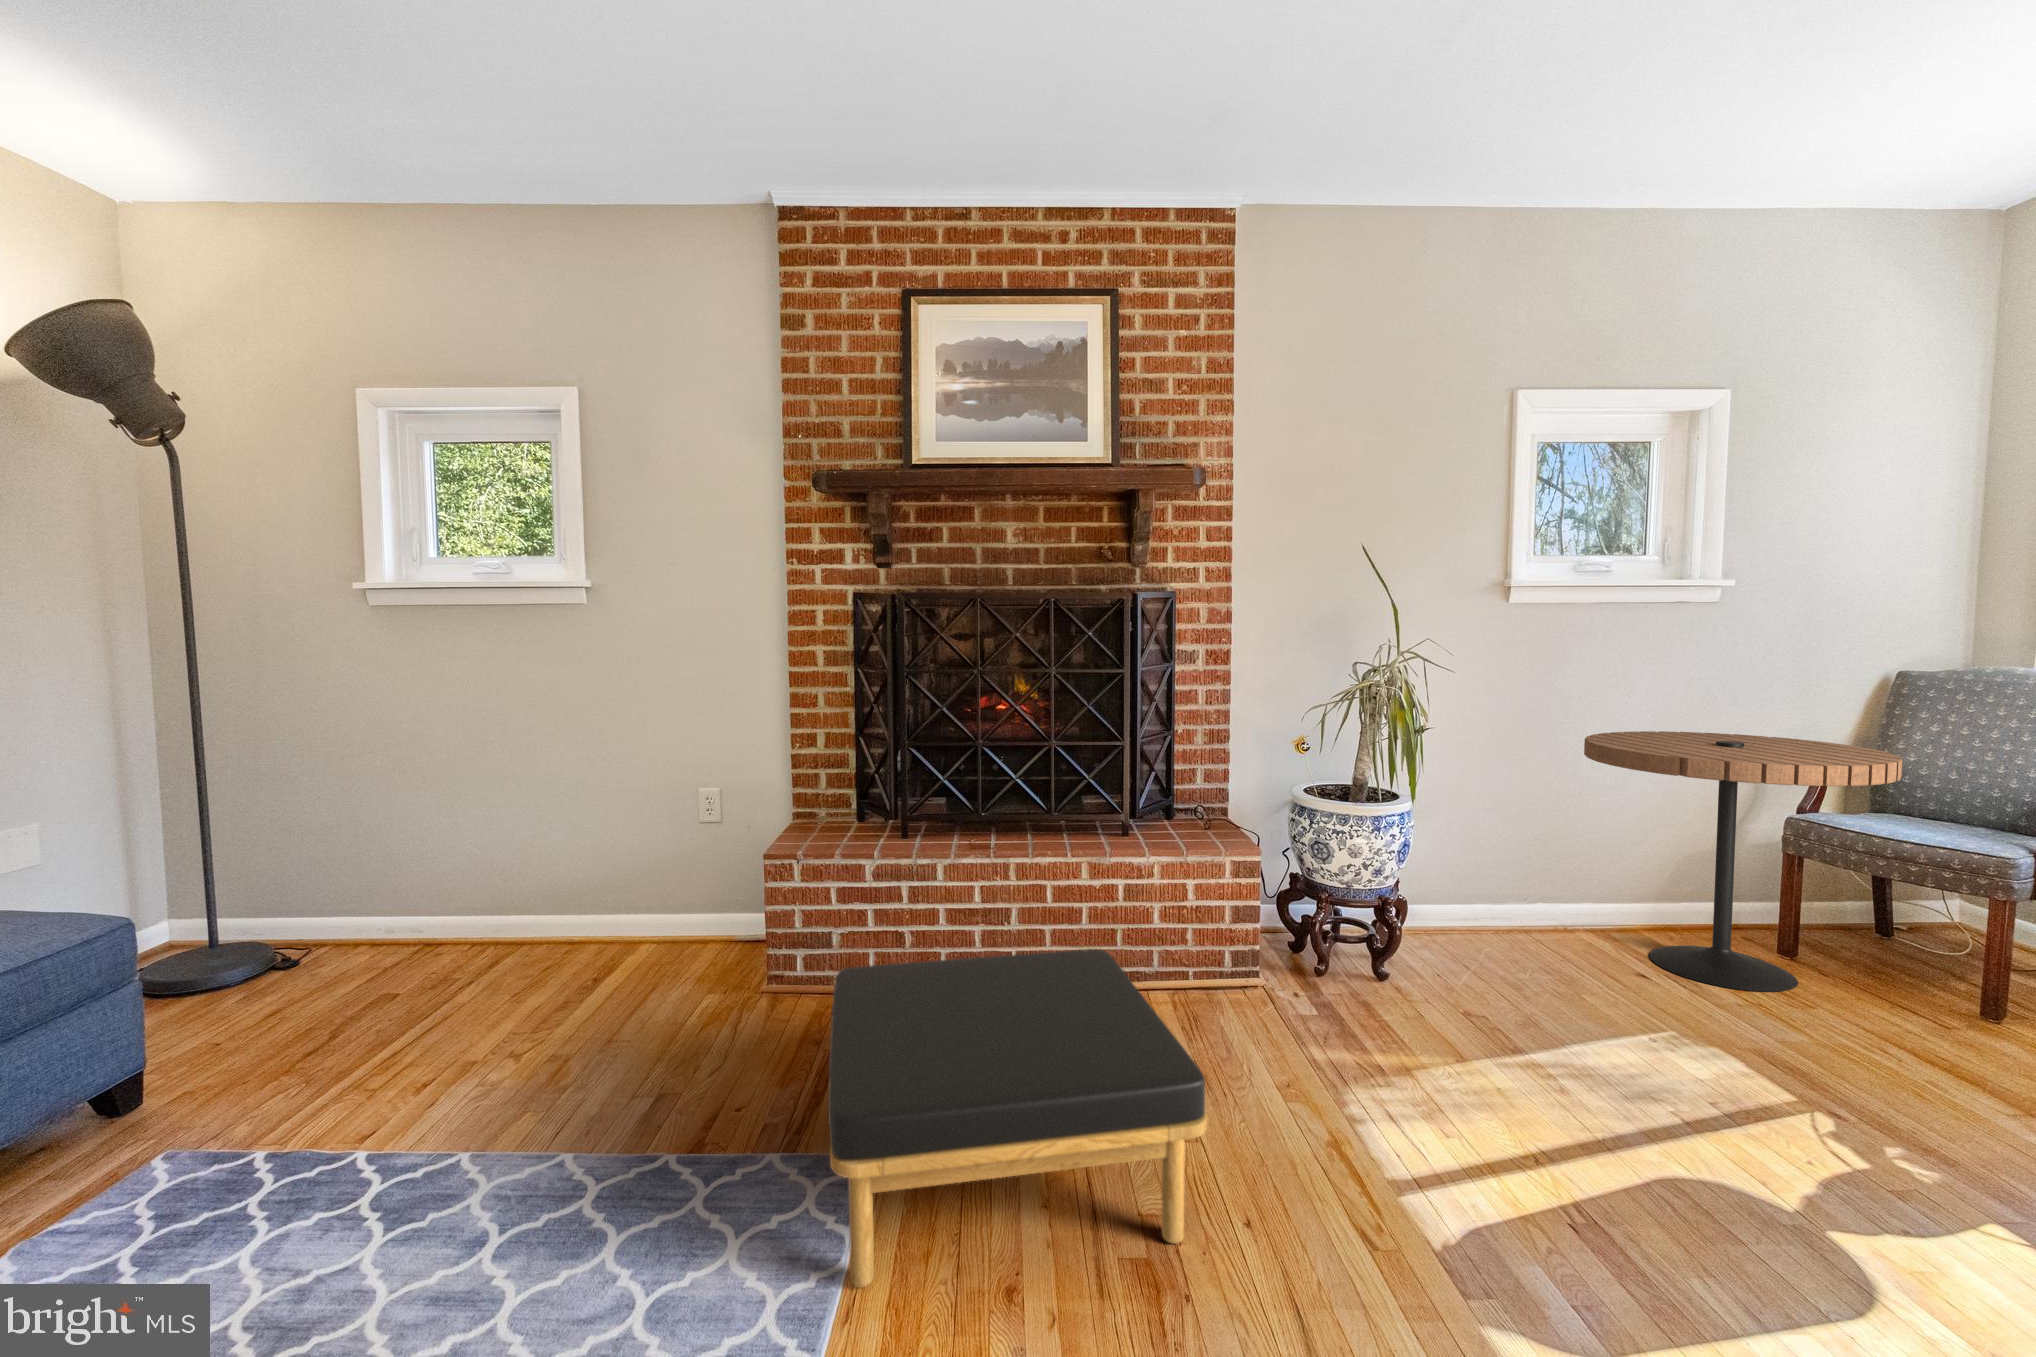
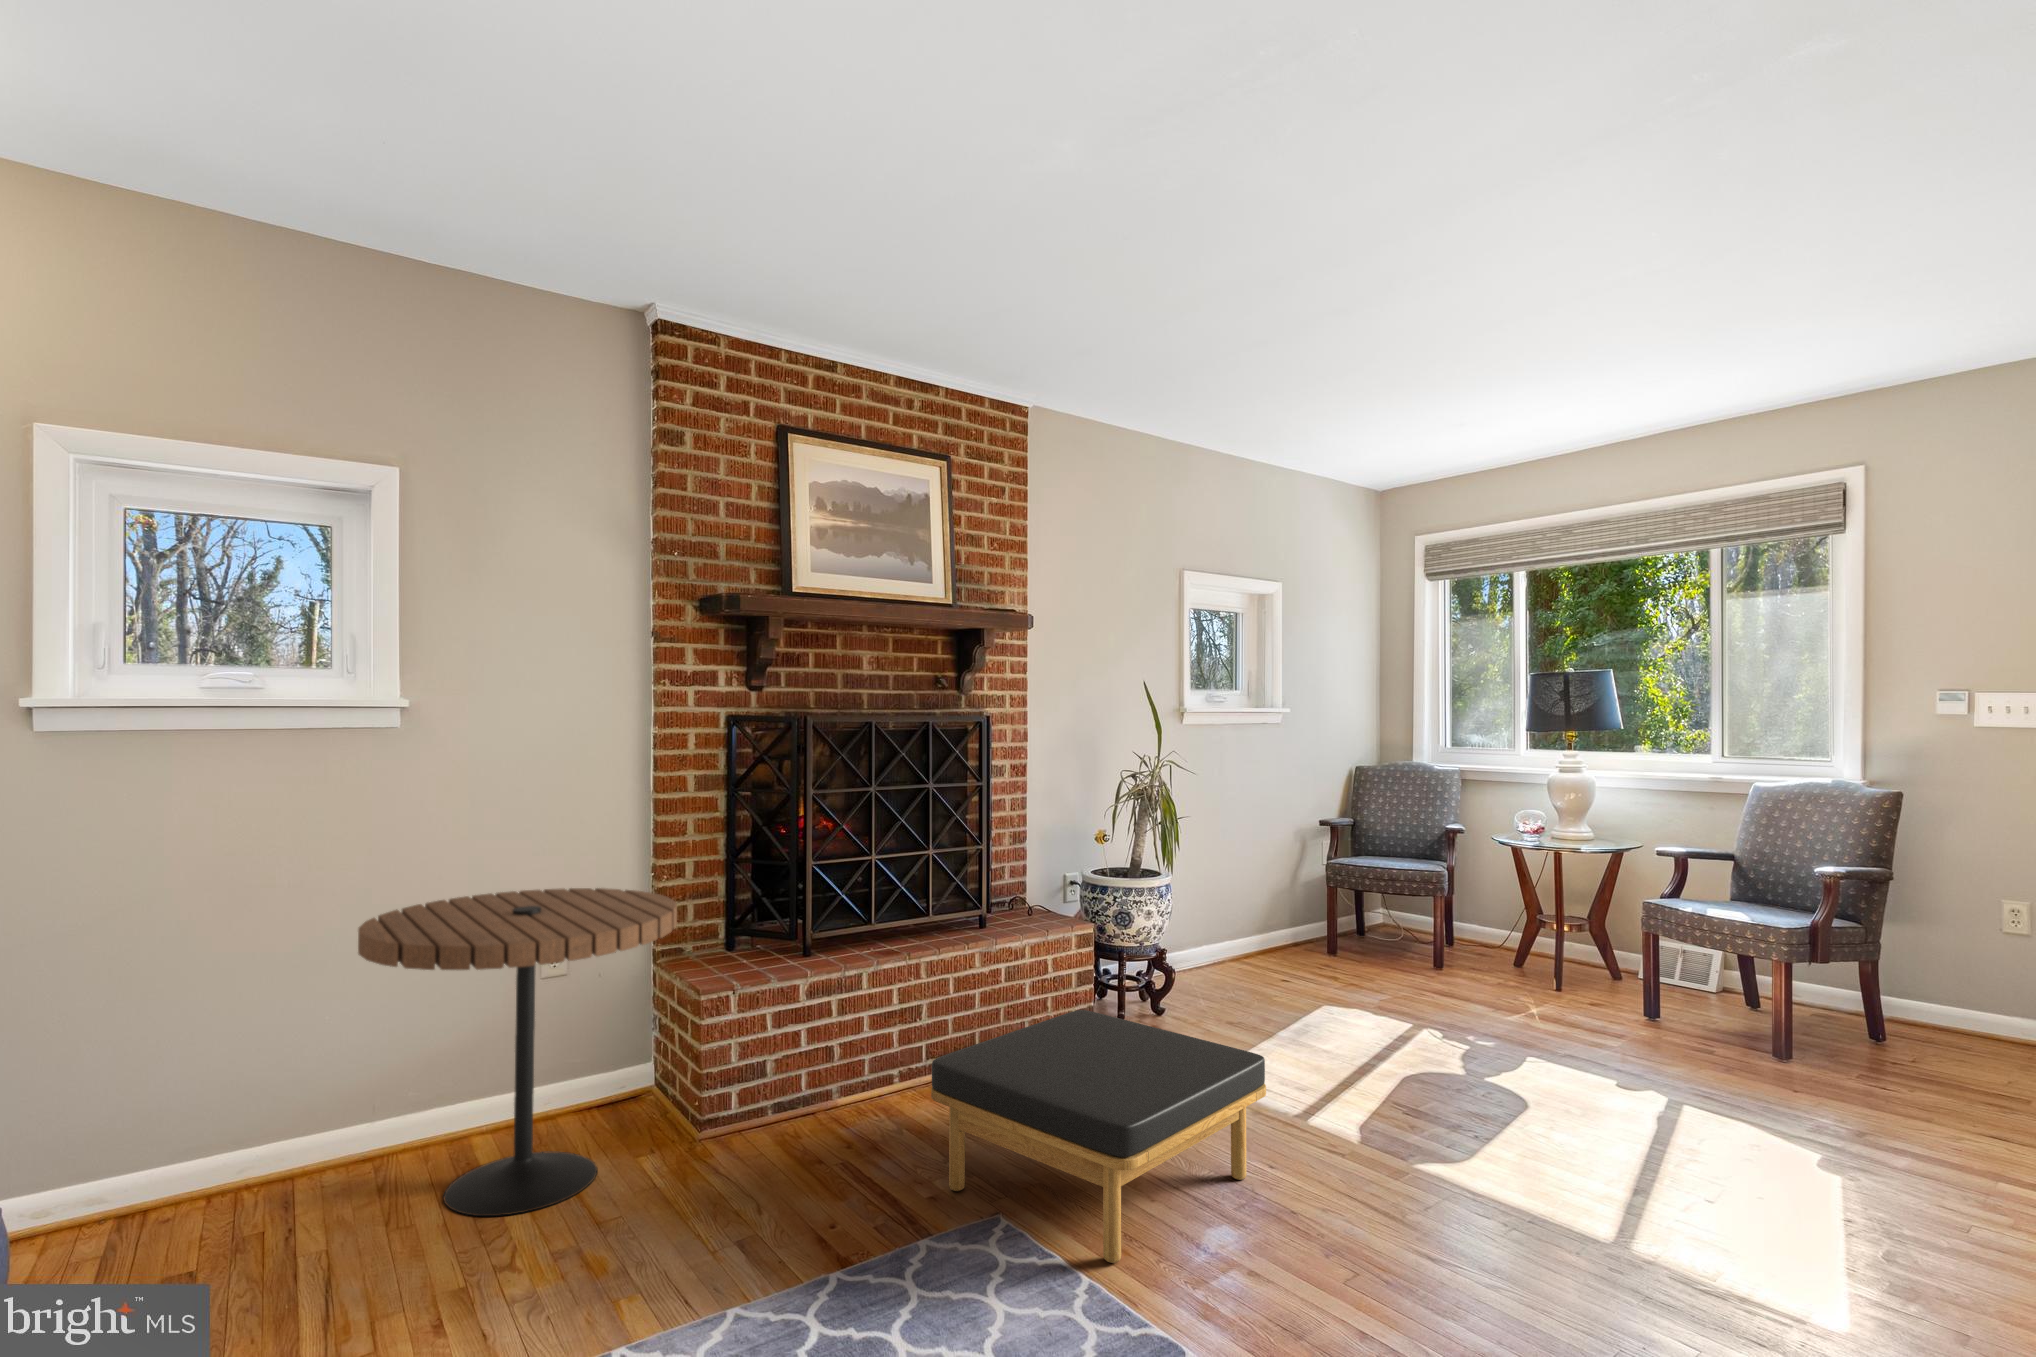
side table: present [1584,731,1903,992] -> present [358,888,677,1216]

